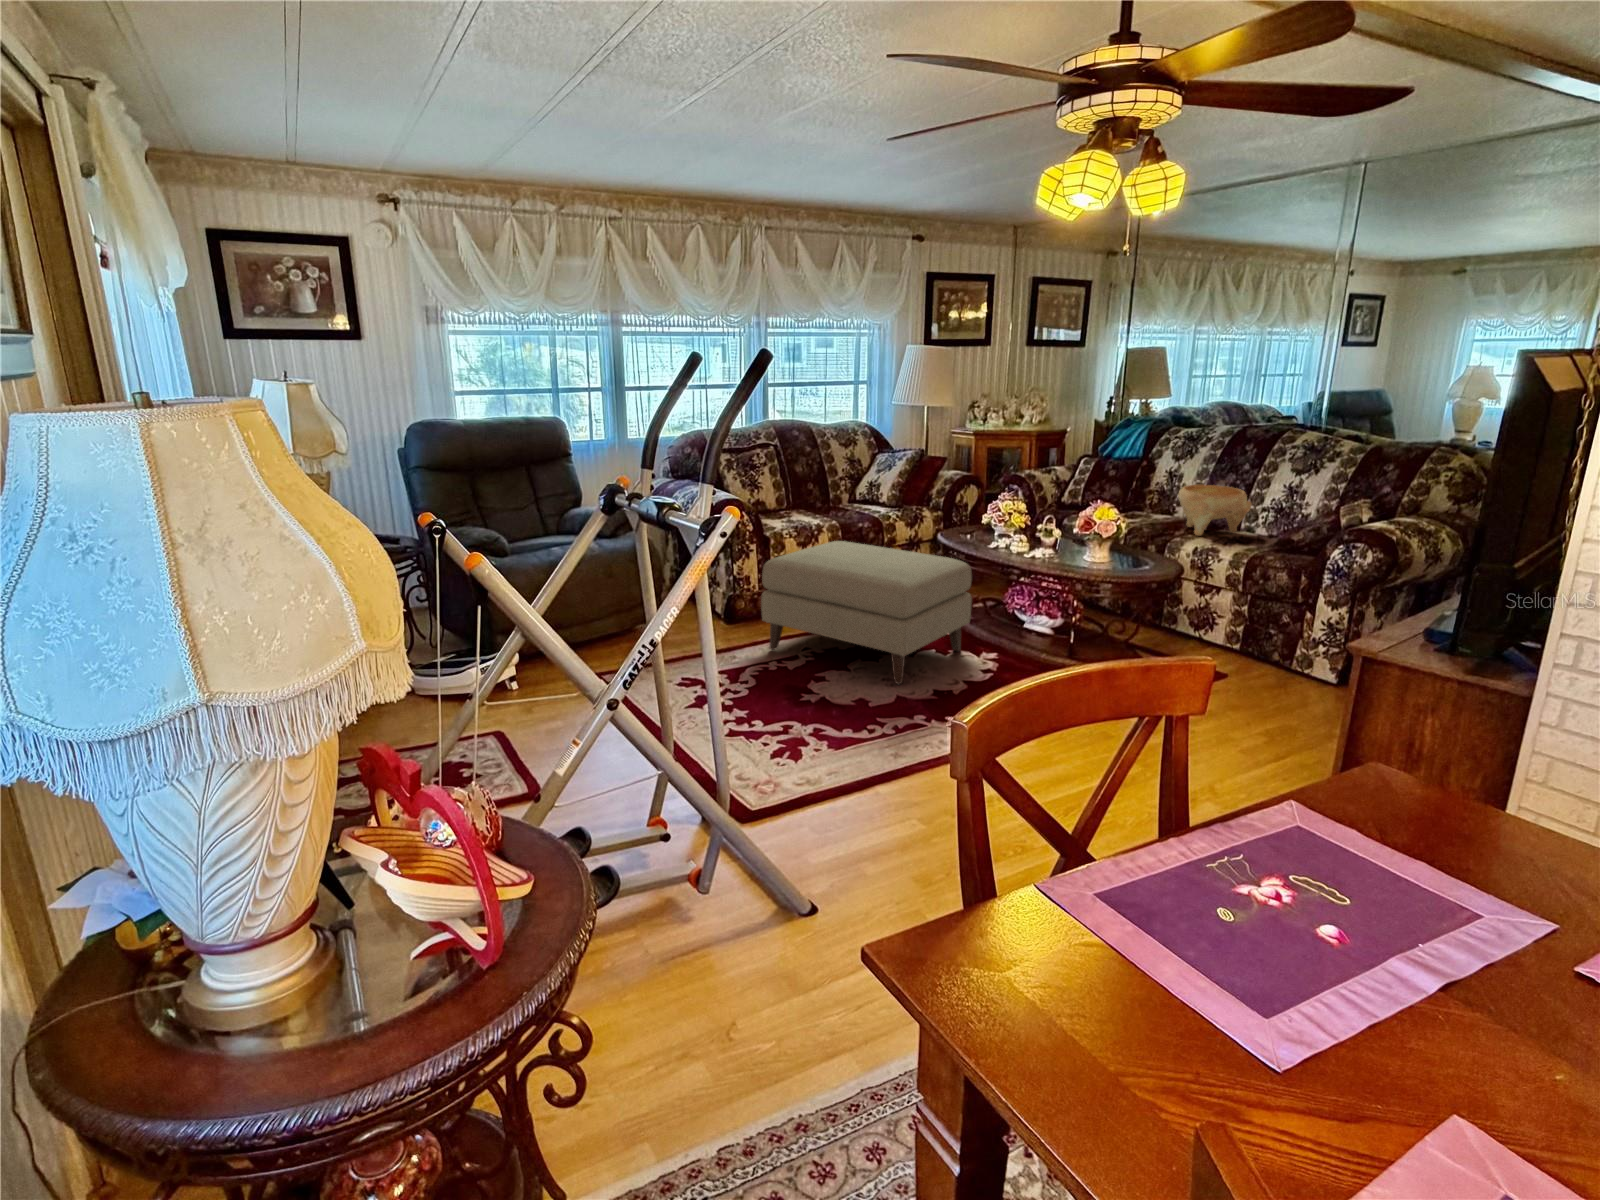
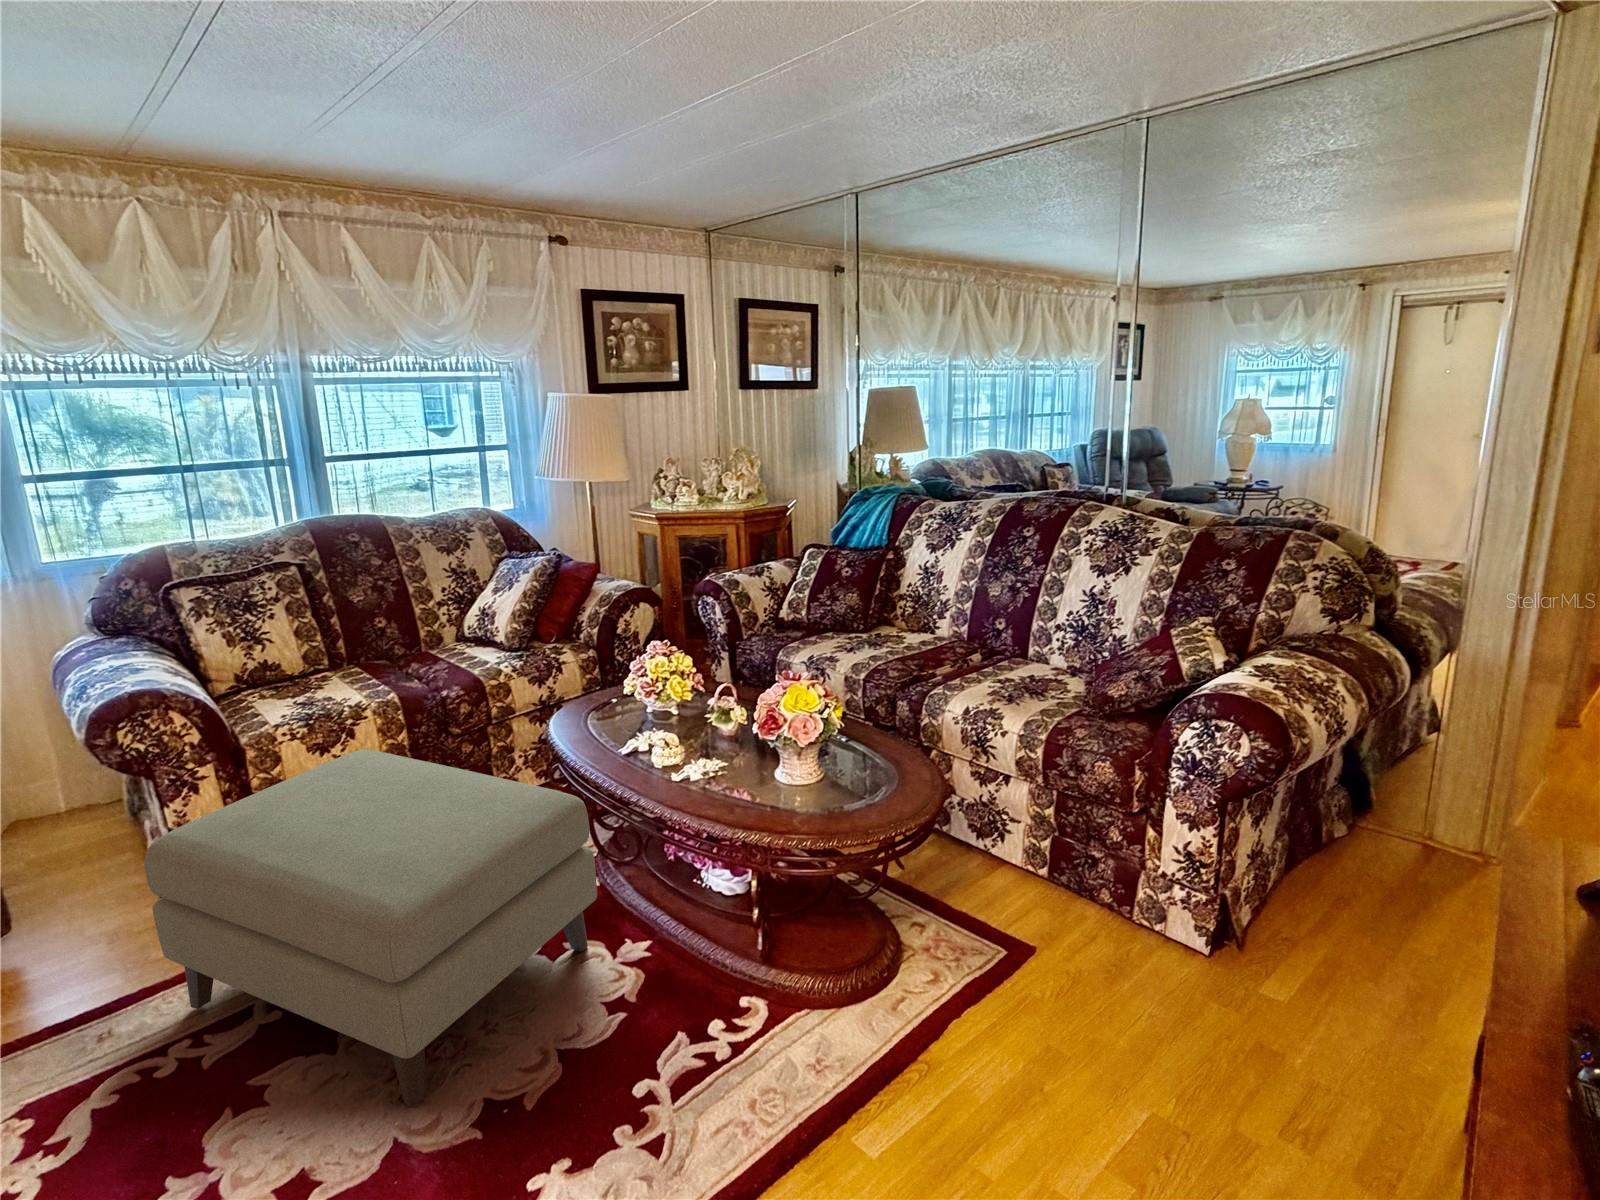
decorative bowl: present [1178,485,1251,536] -> none [938,594,1041,679]

